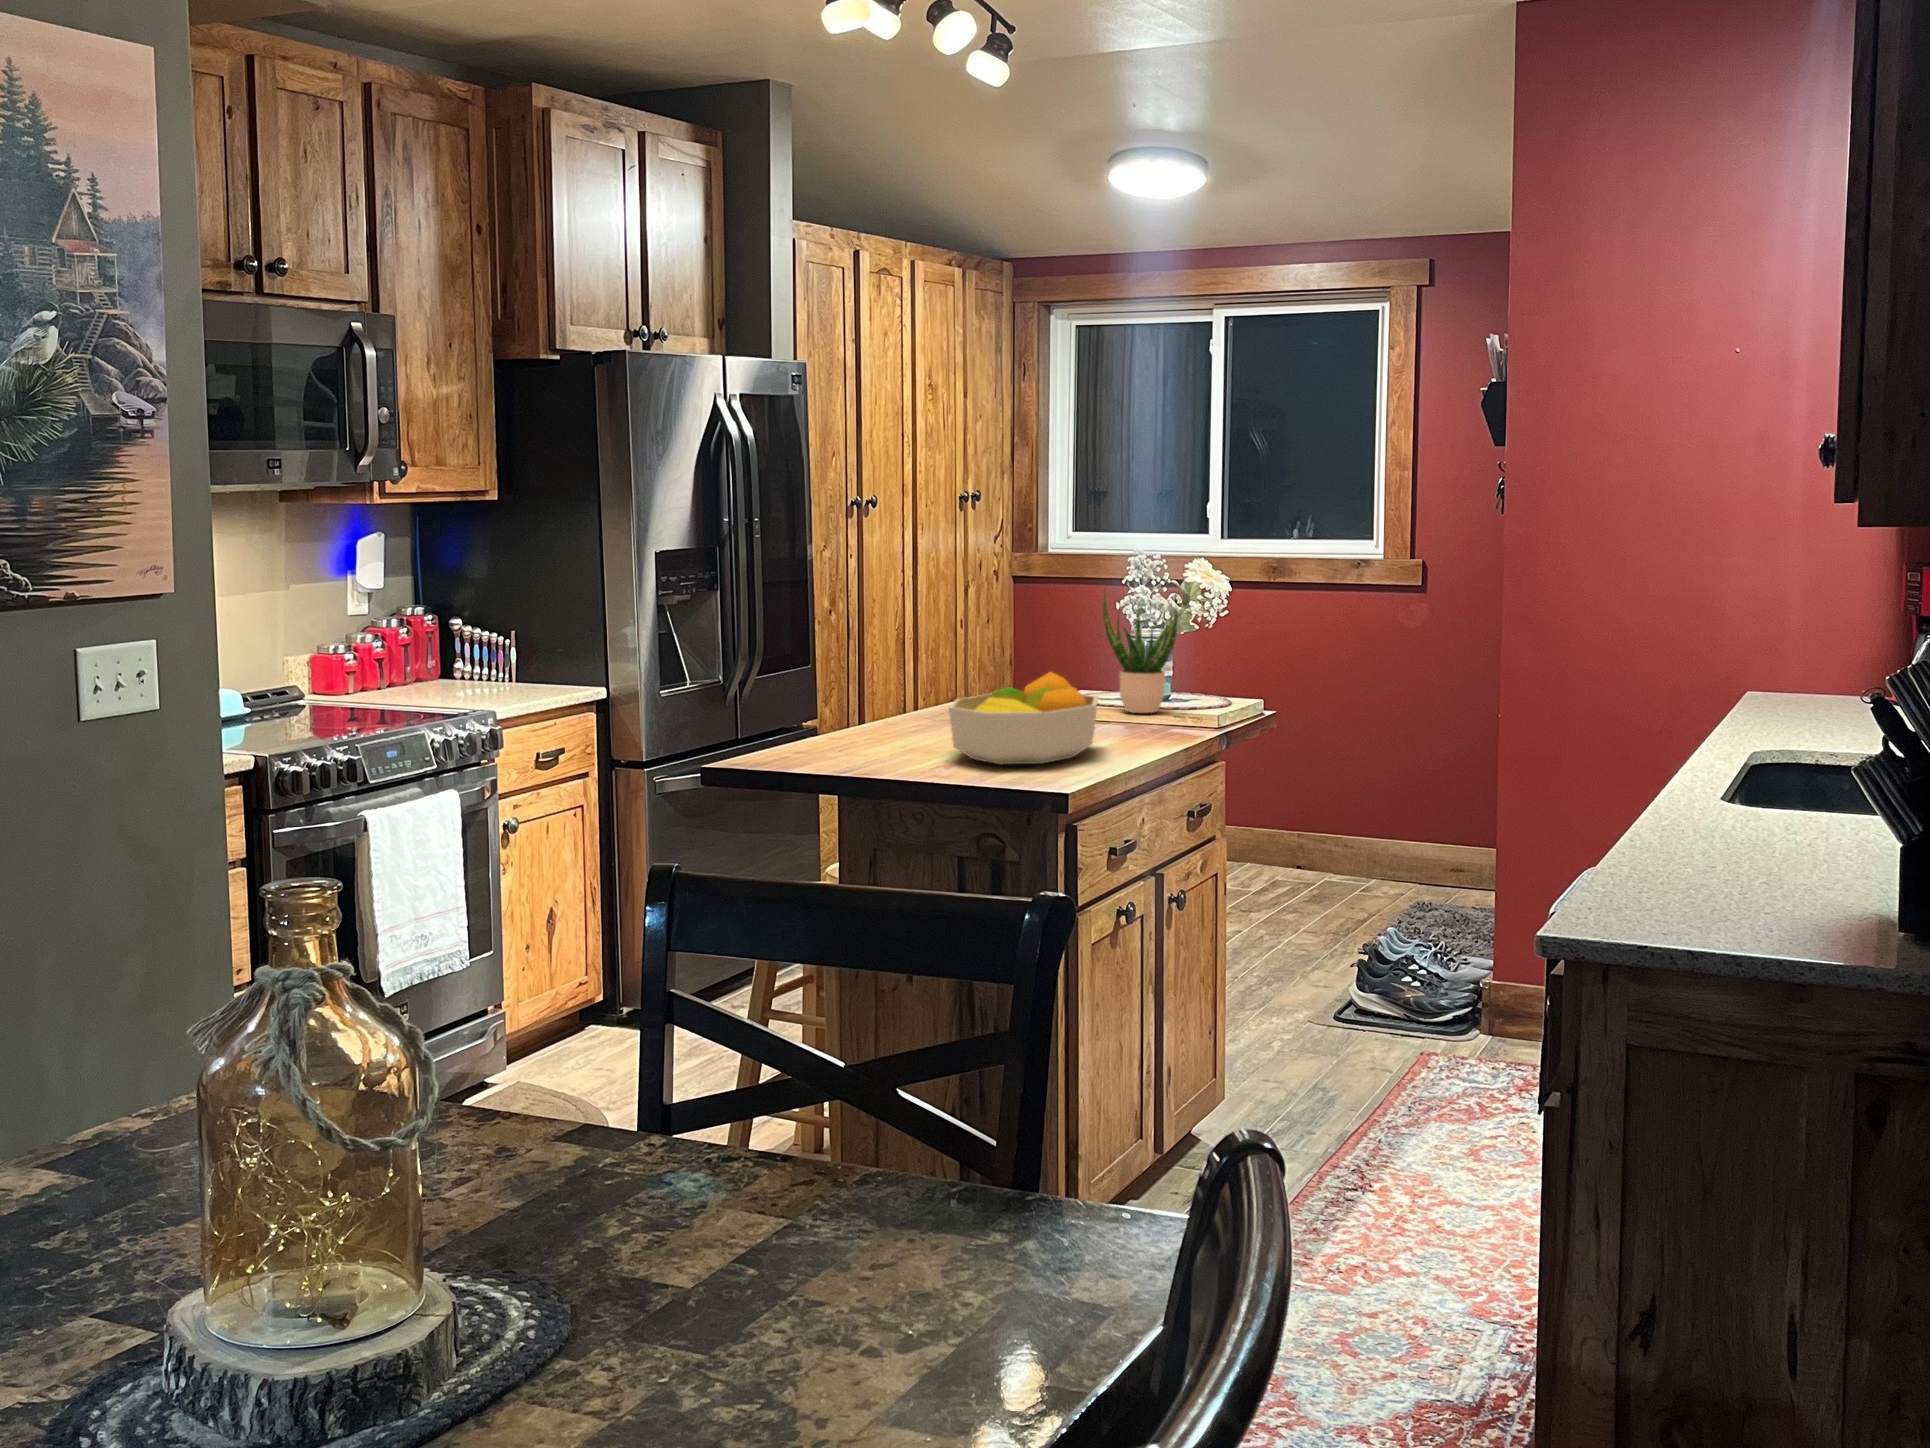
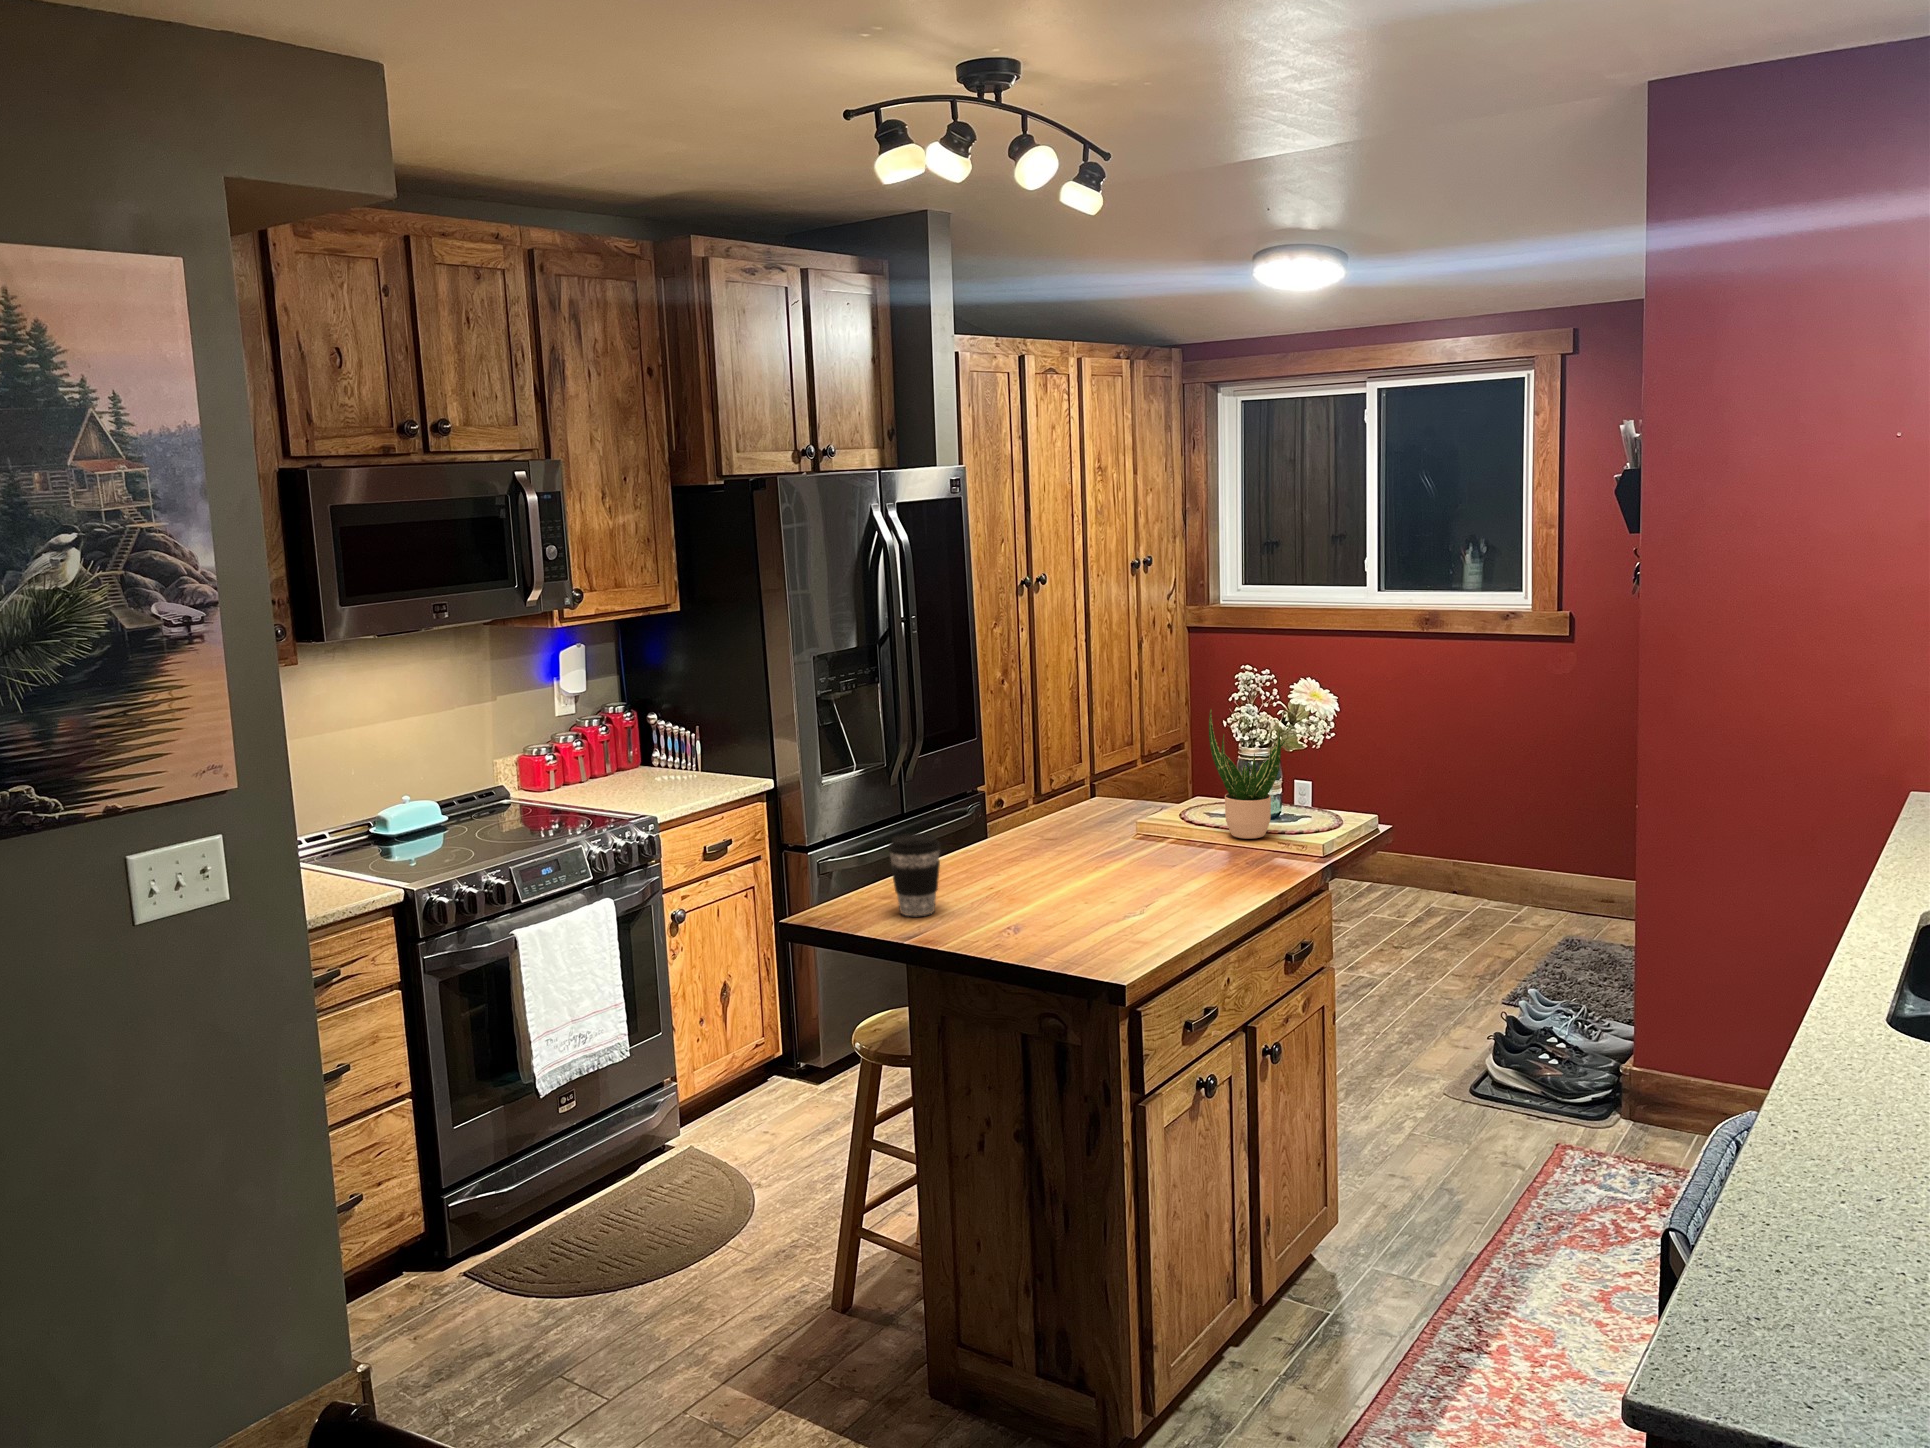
fruit bowl: present [949,672,1098,765] -> none [1019,822,1183,931]
coffee cup: none [812,680,865,759] -> present [888,833,941,916]

